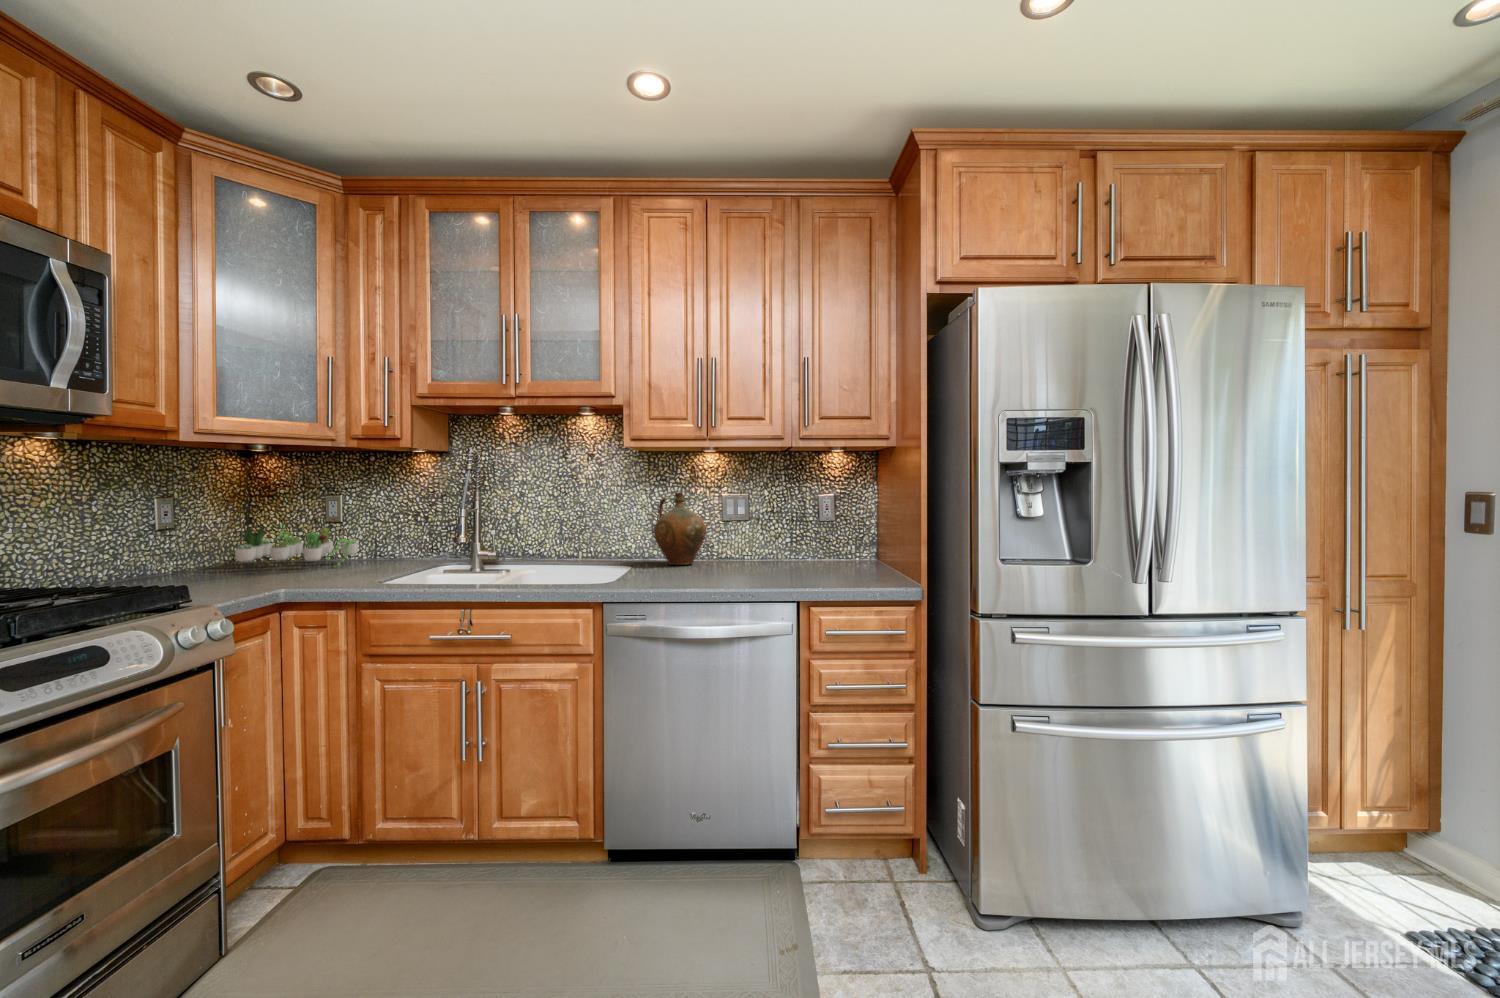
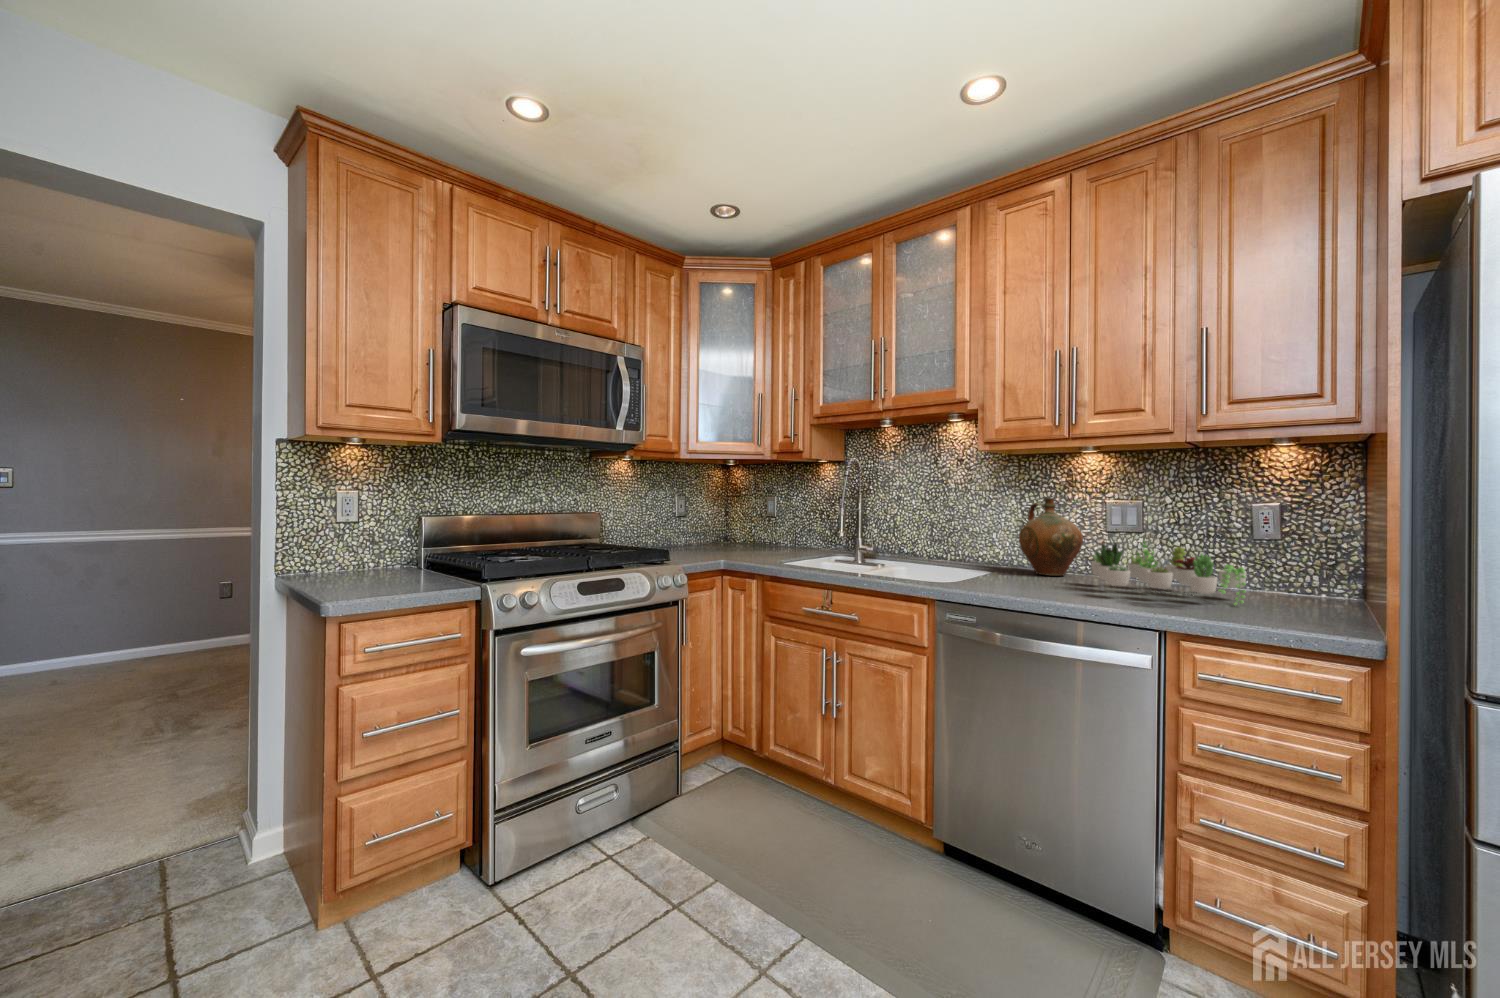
succulent plant: present [235,525,358,567] -> present [1092,542,1246,606]

